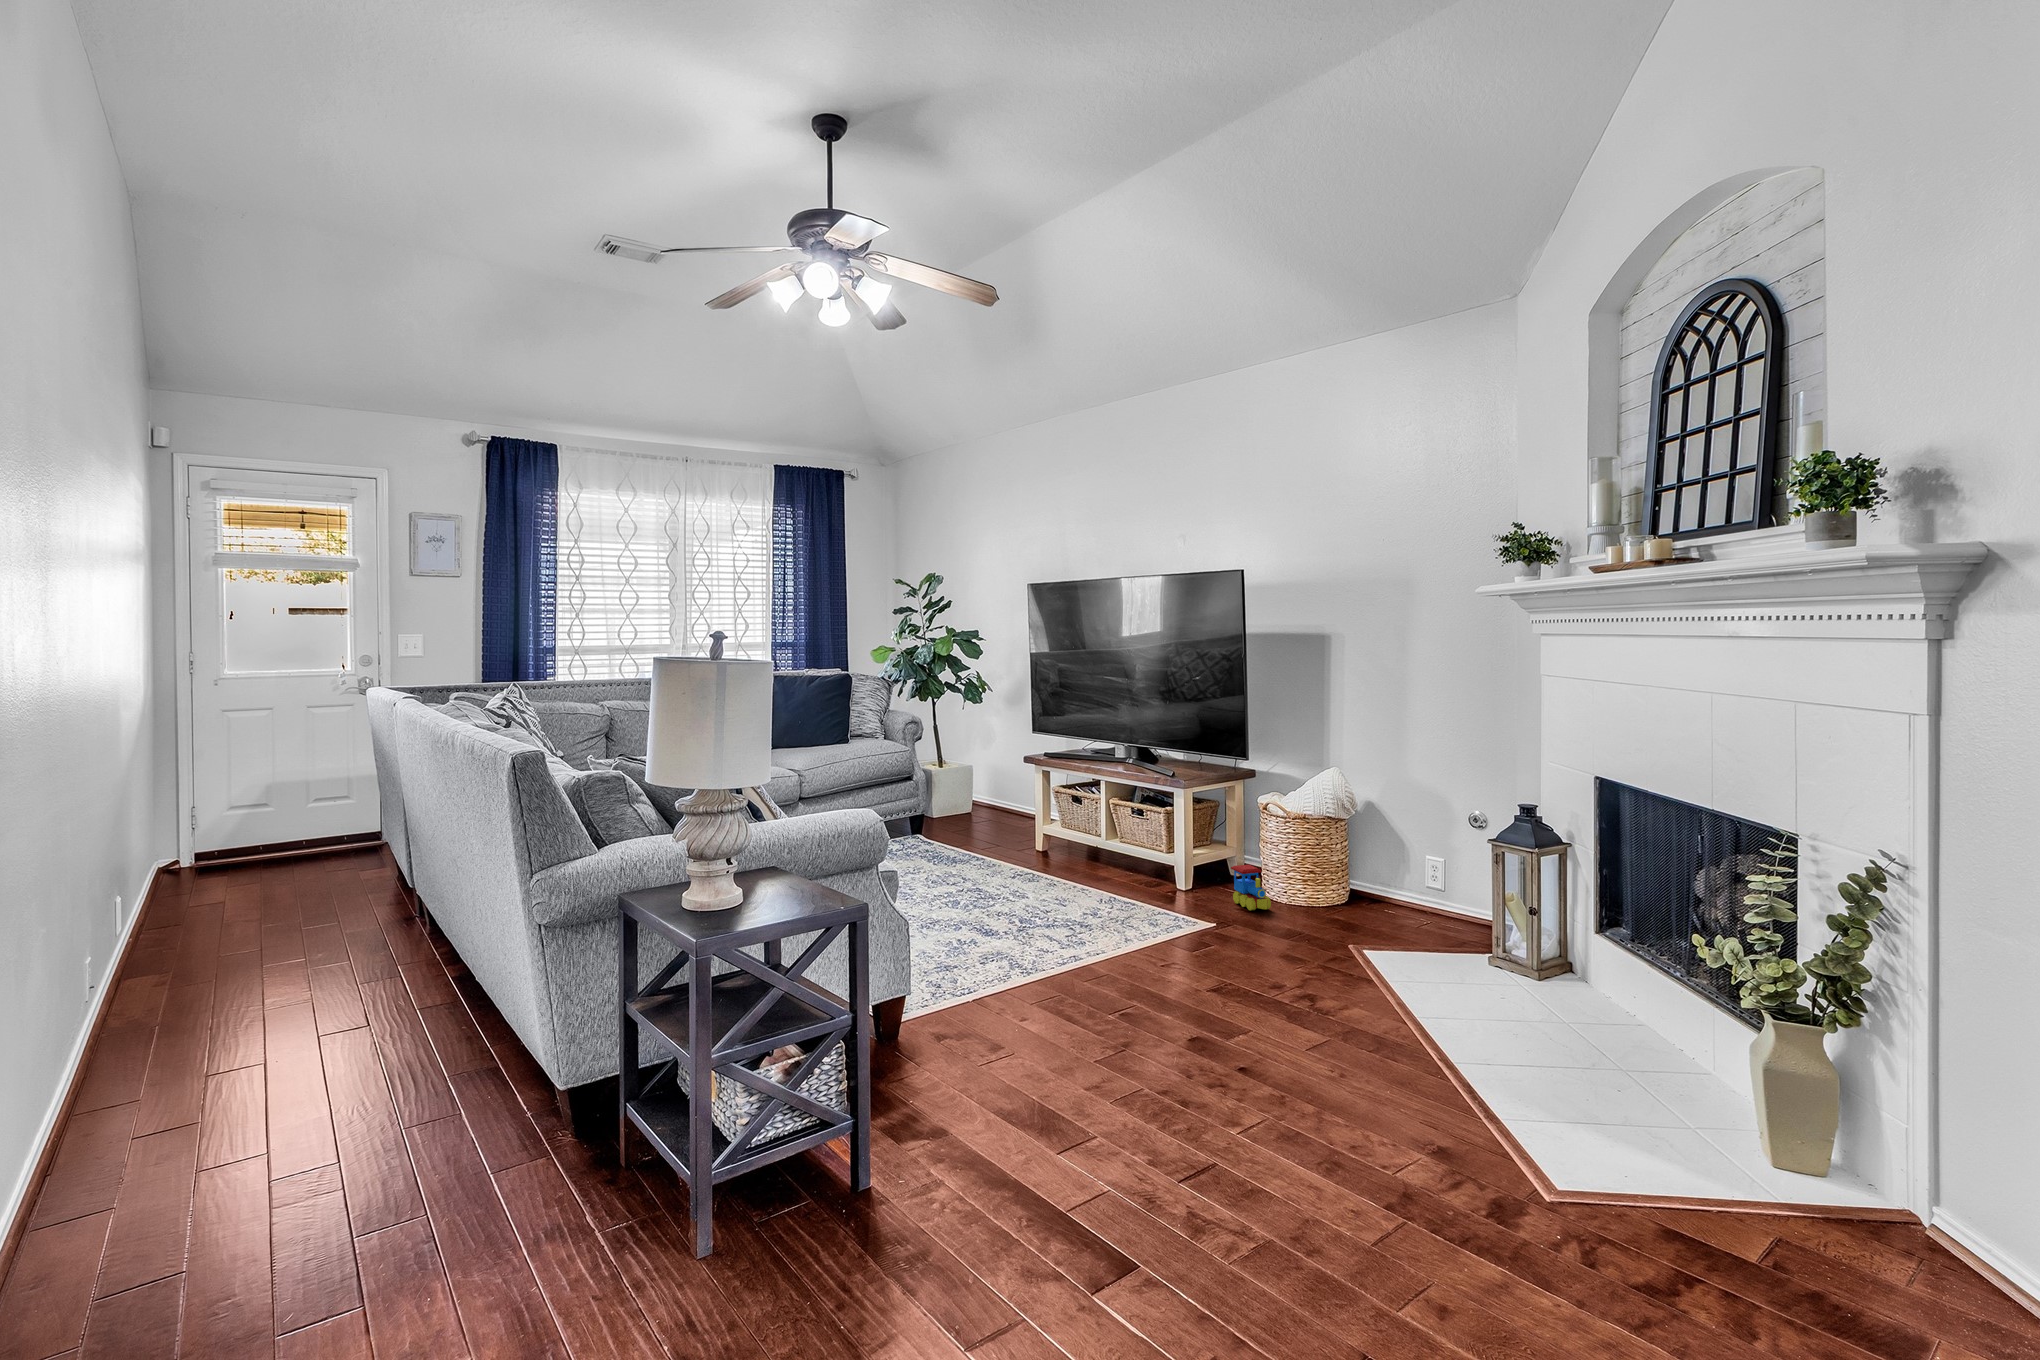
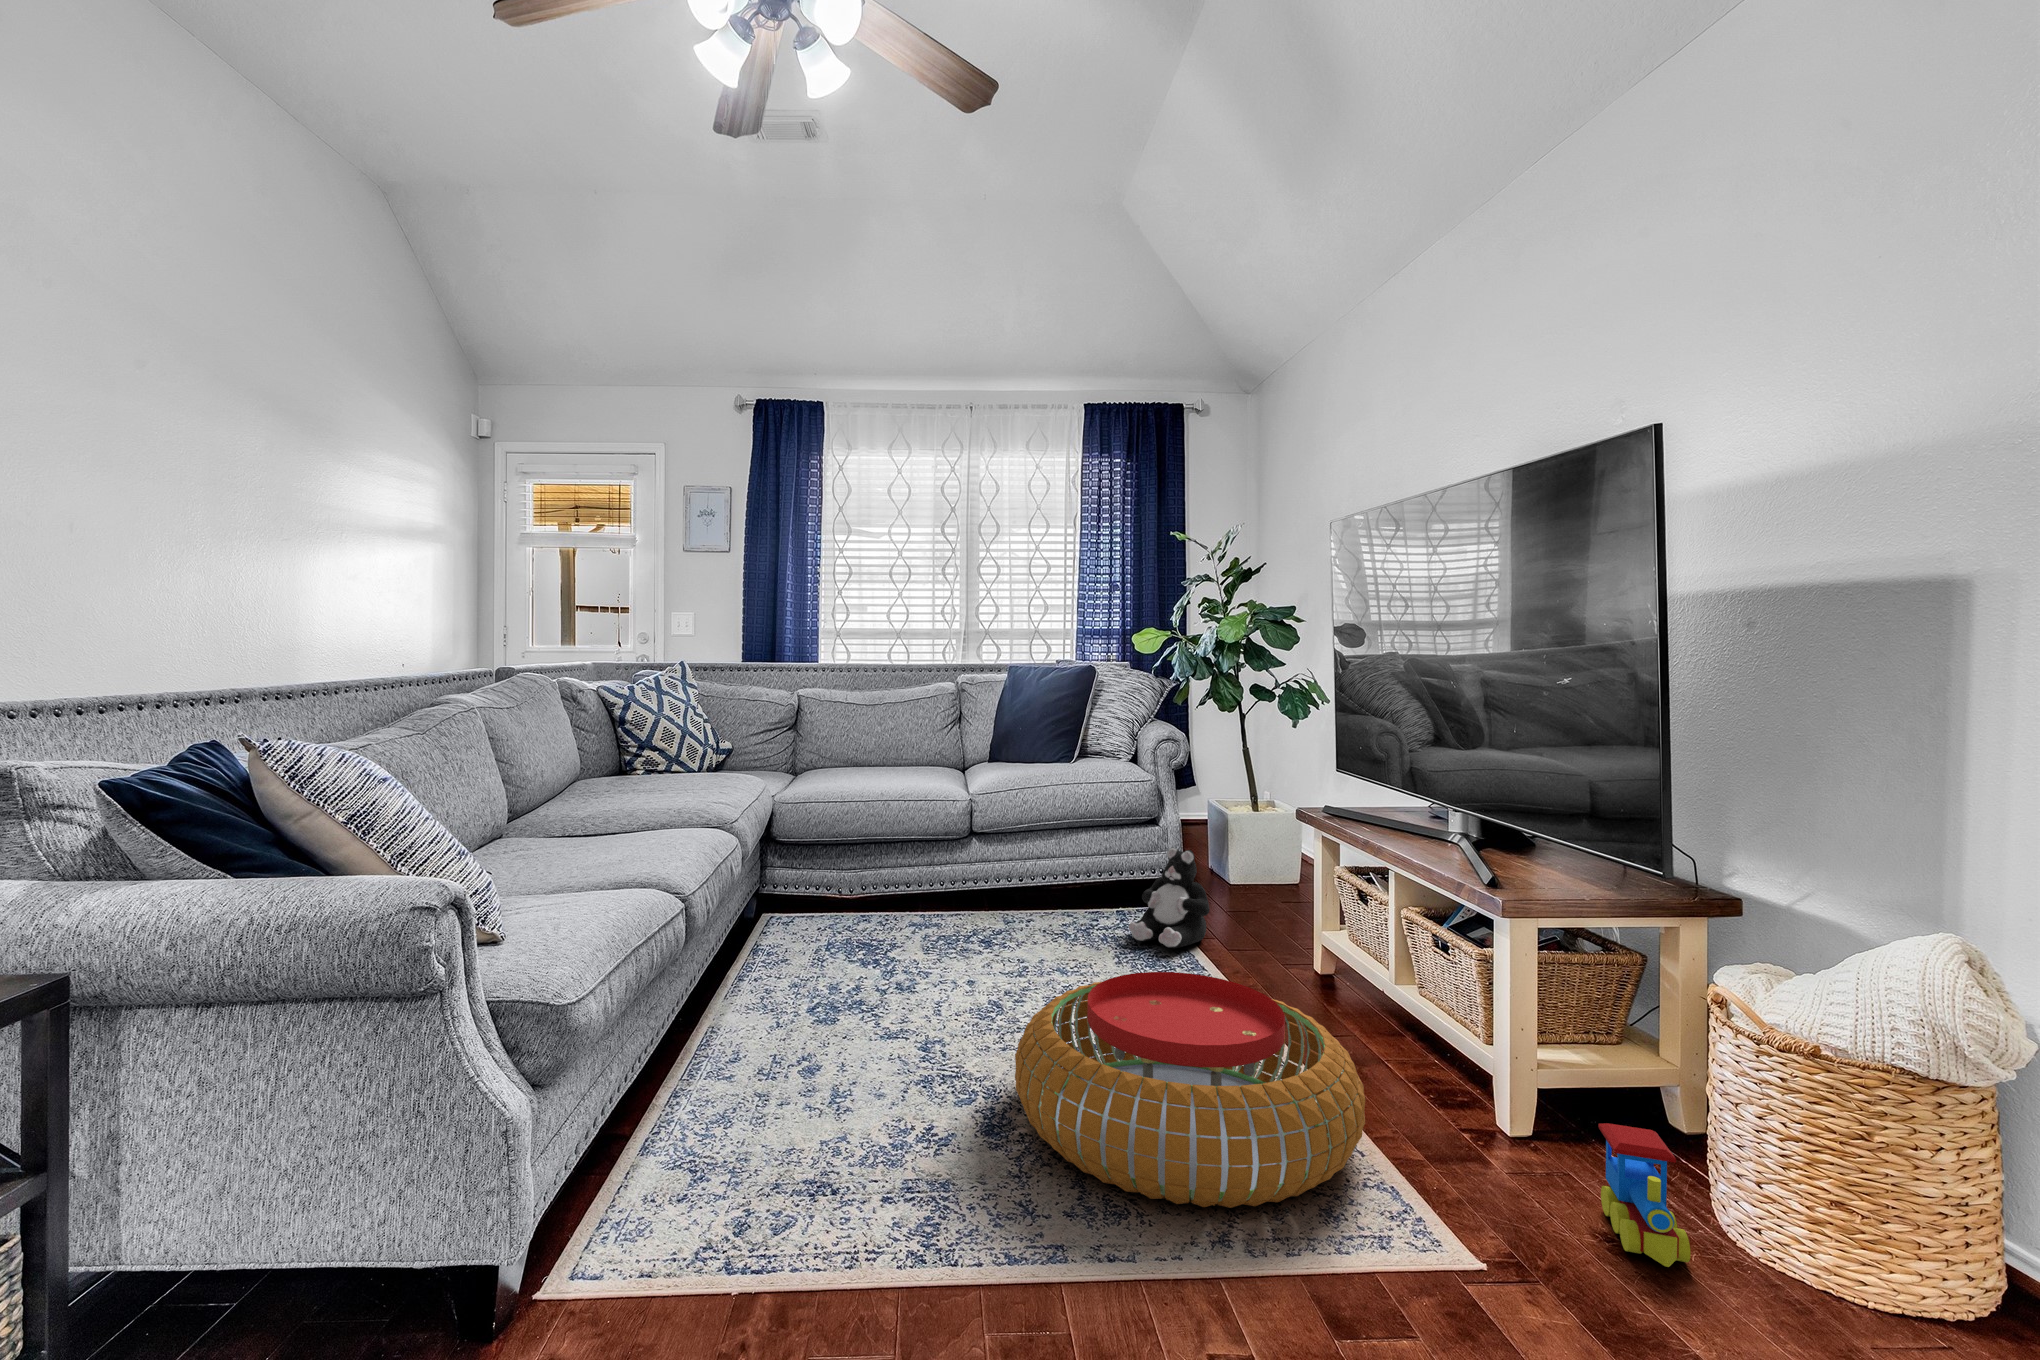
plush toy: none [927,791,974,853] -> present [1129,847,1210,948]
pouf: none [977,842,1152,936] -> present [1015,972,1365,1208]

